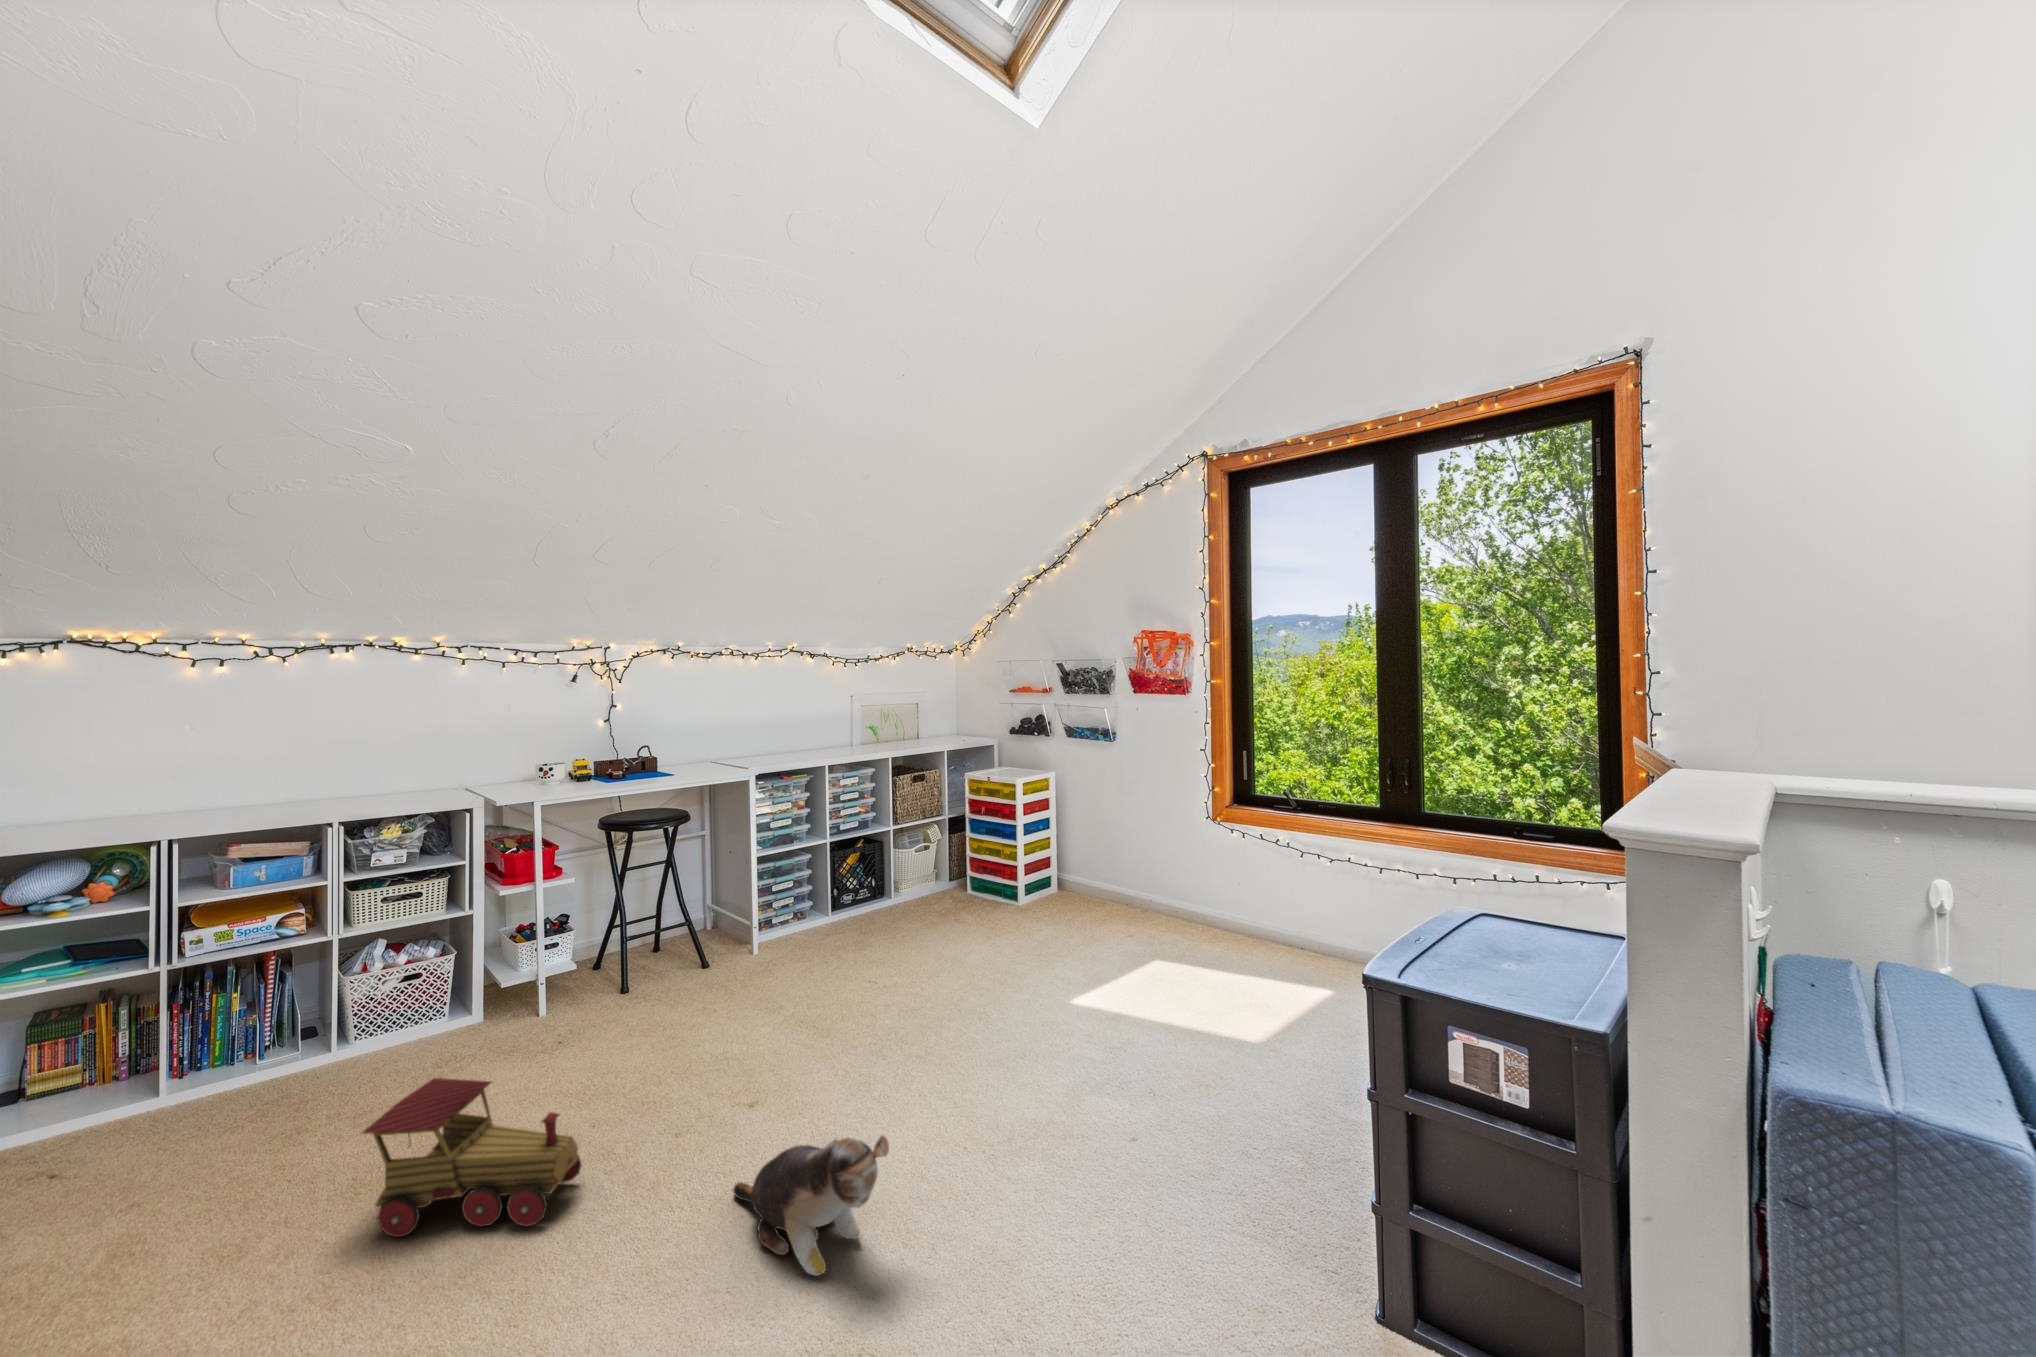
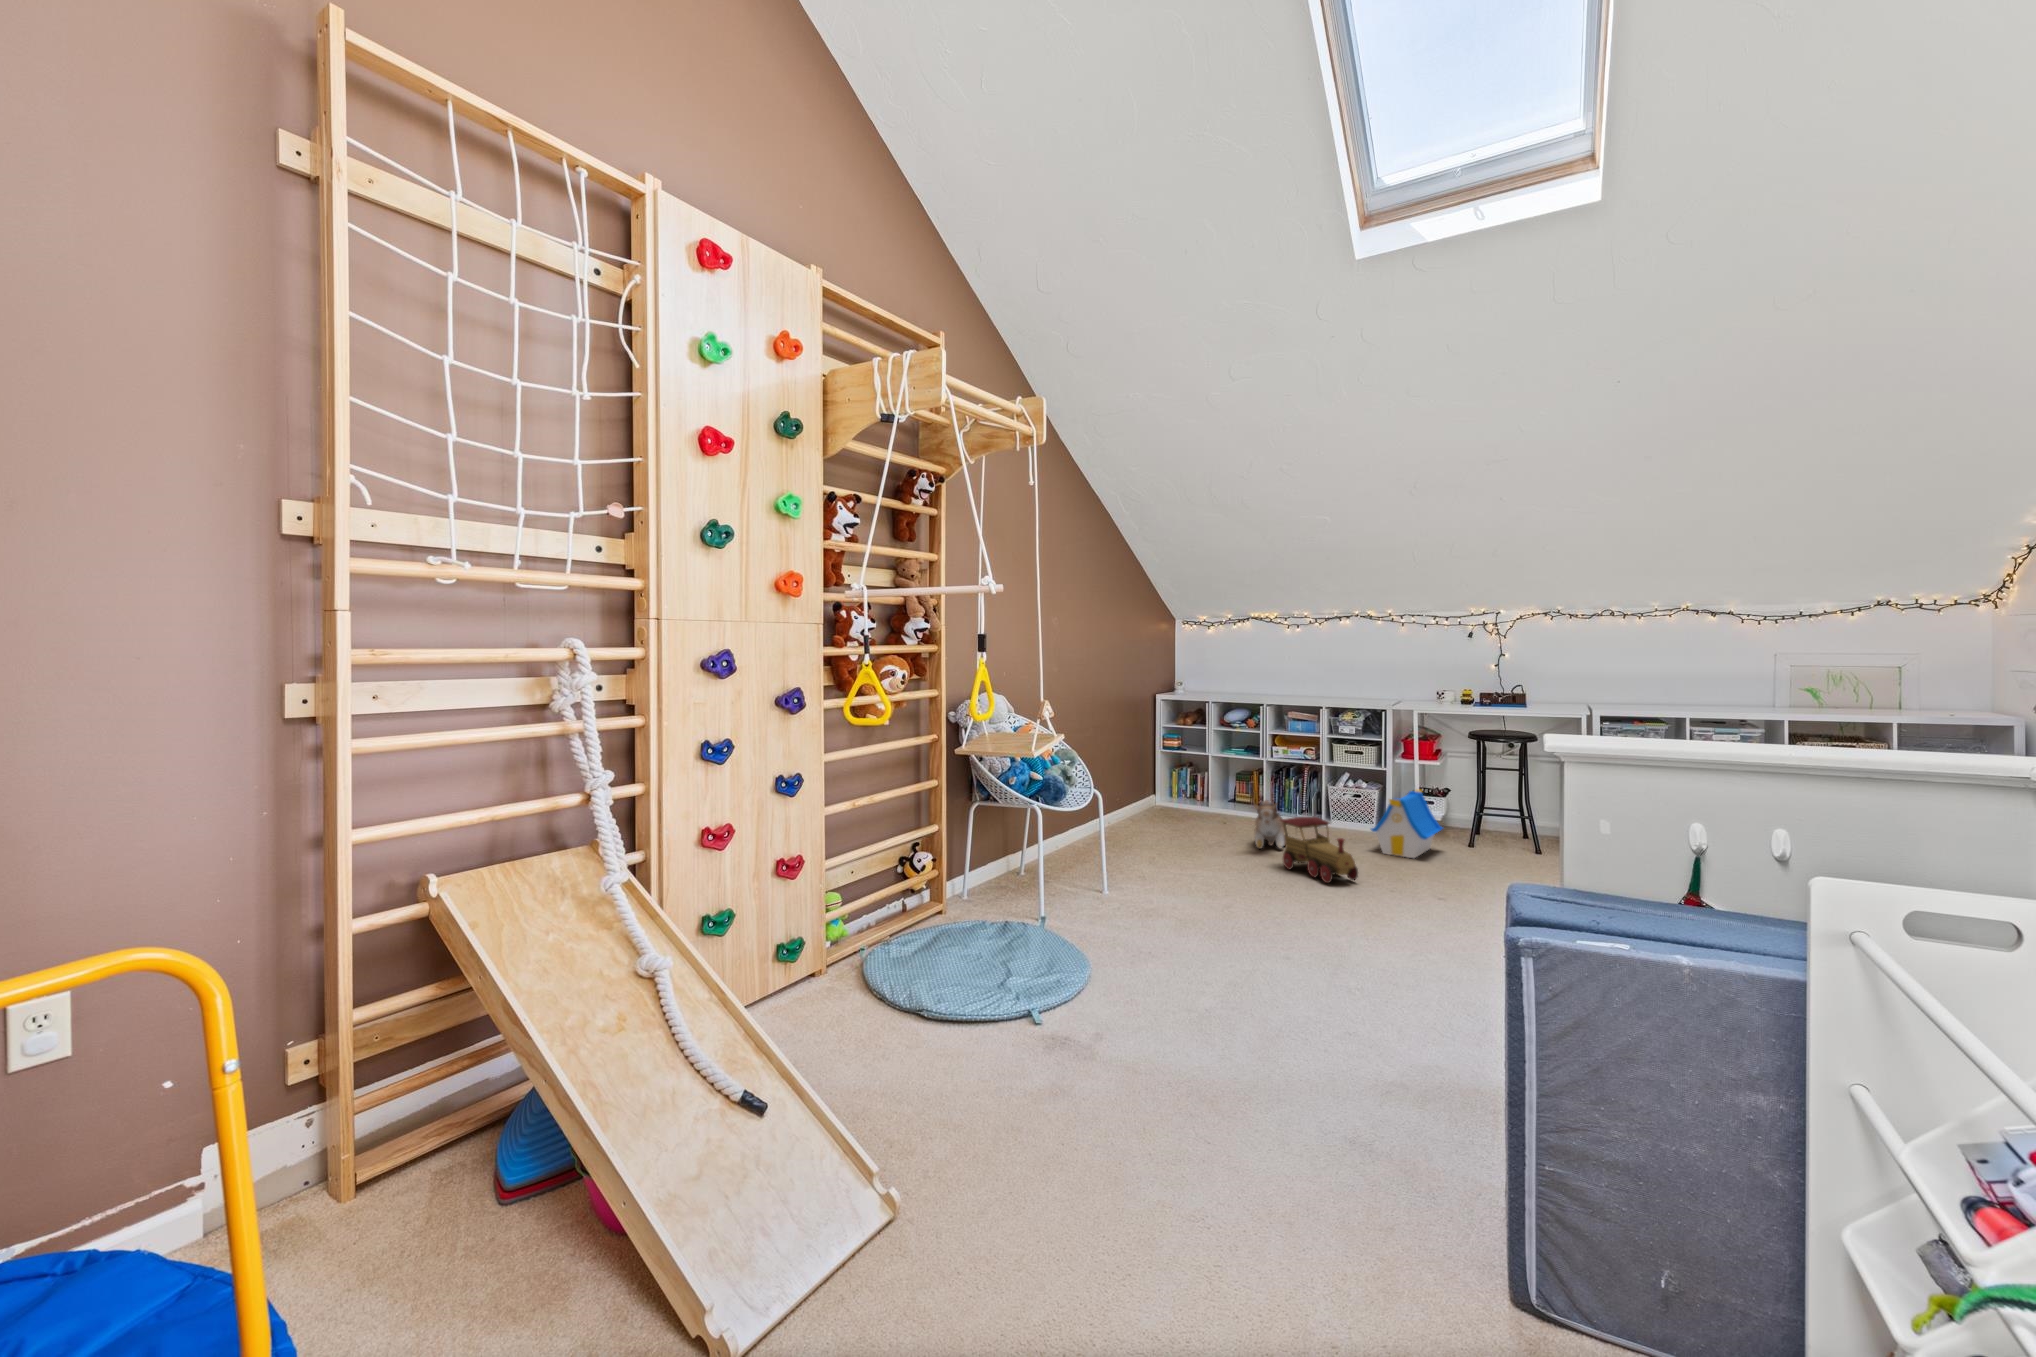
toy house: none [500,935,613,1076] -> present [1371,789,1442,858]
plush toy: present [733,1135,889,1276] -> present [1255,800,1286,849]

